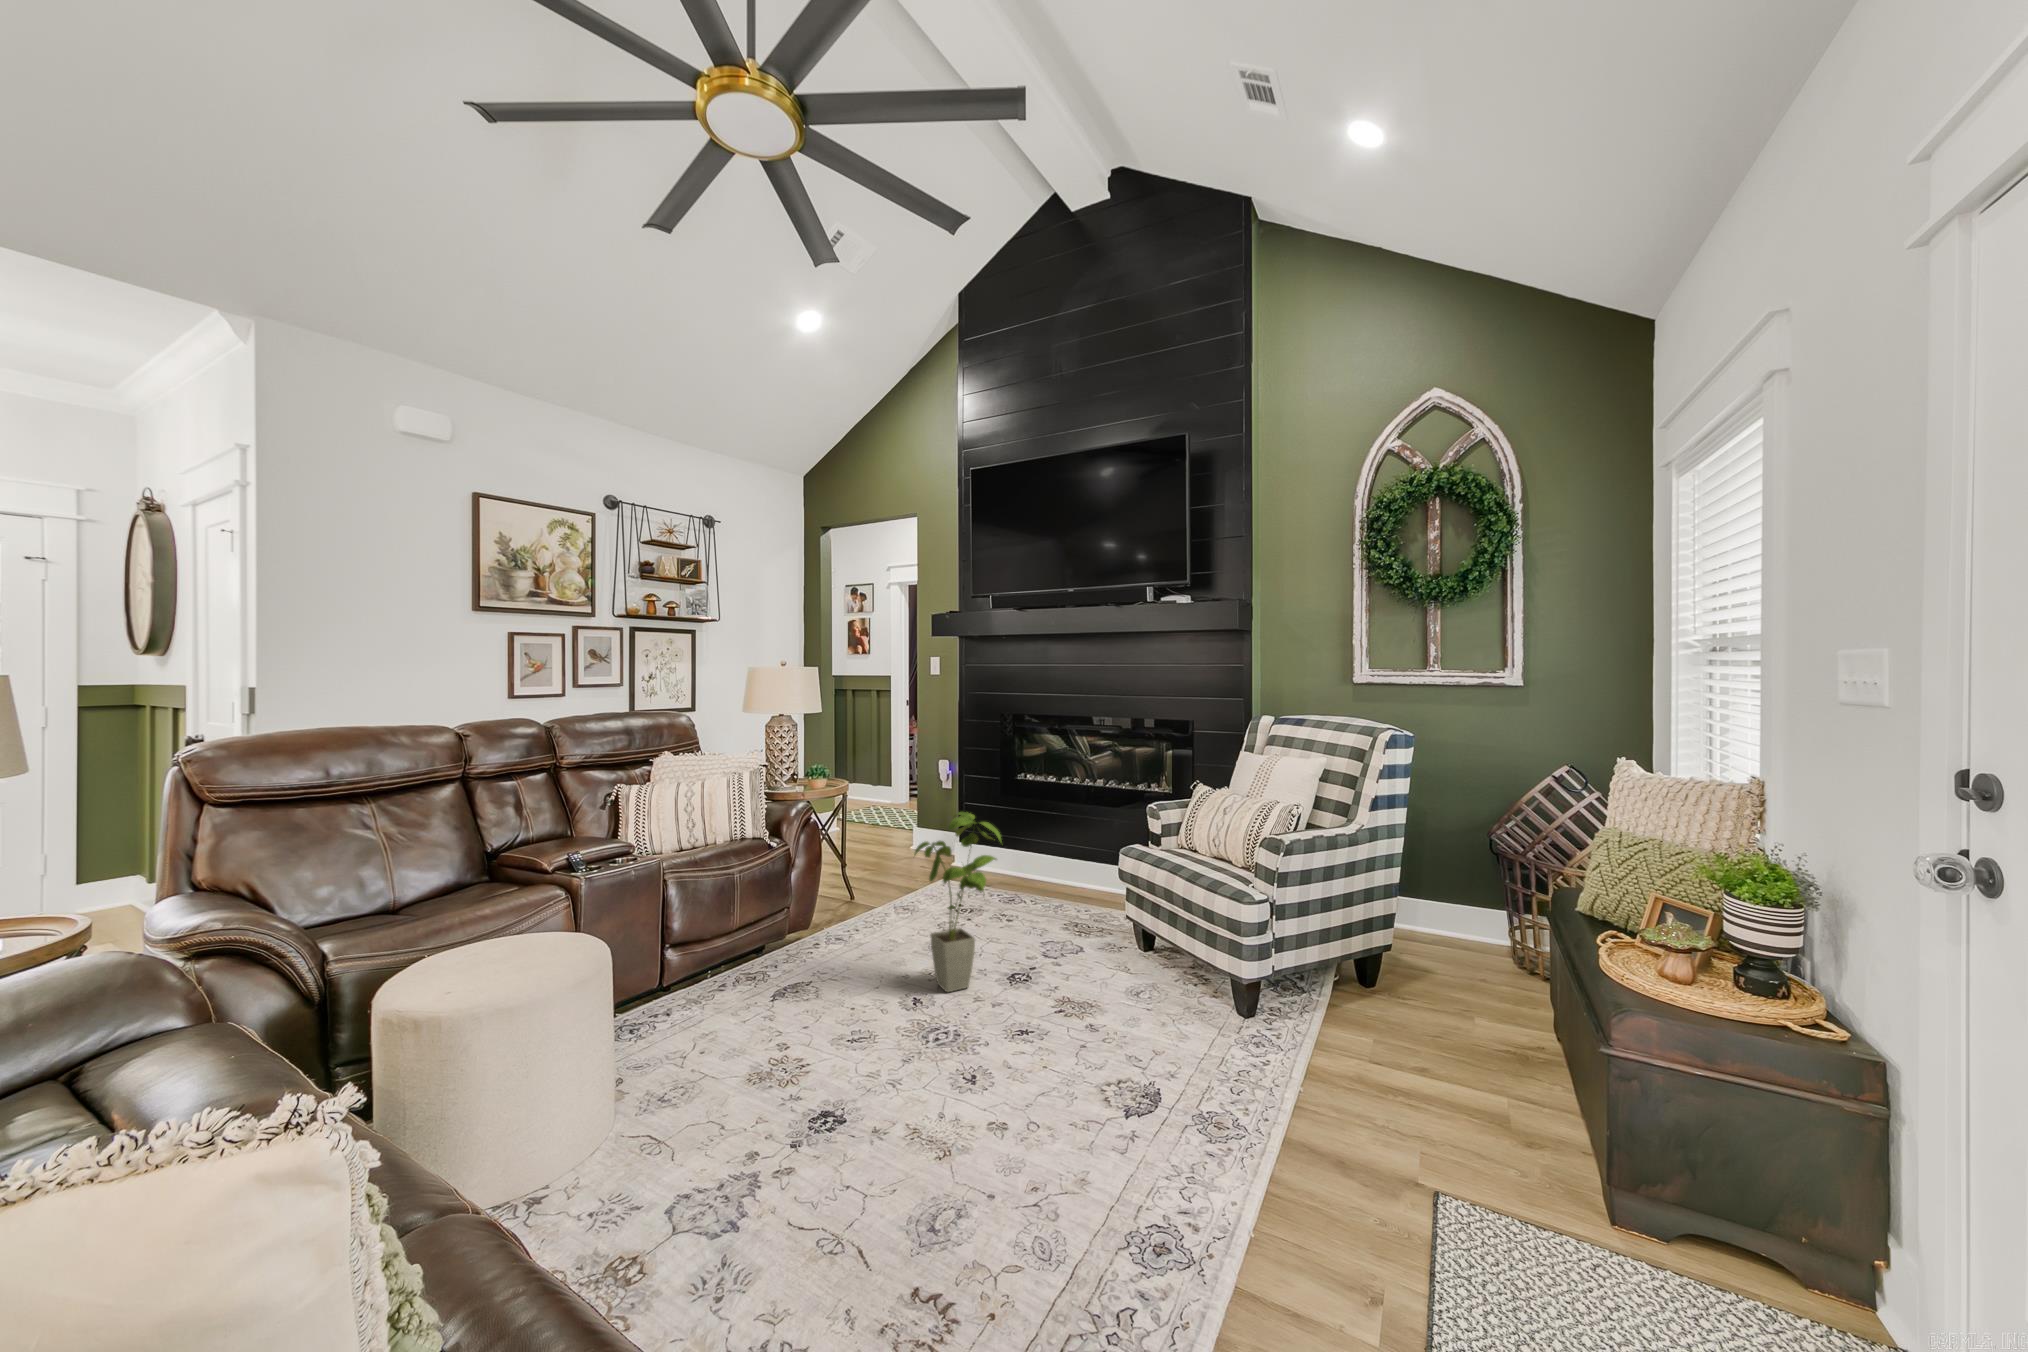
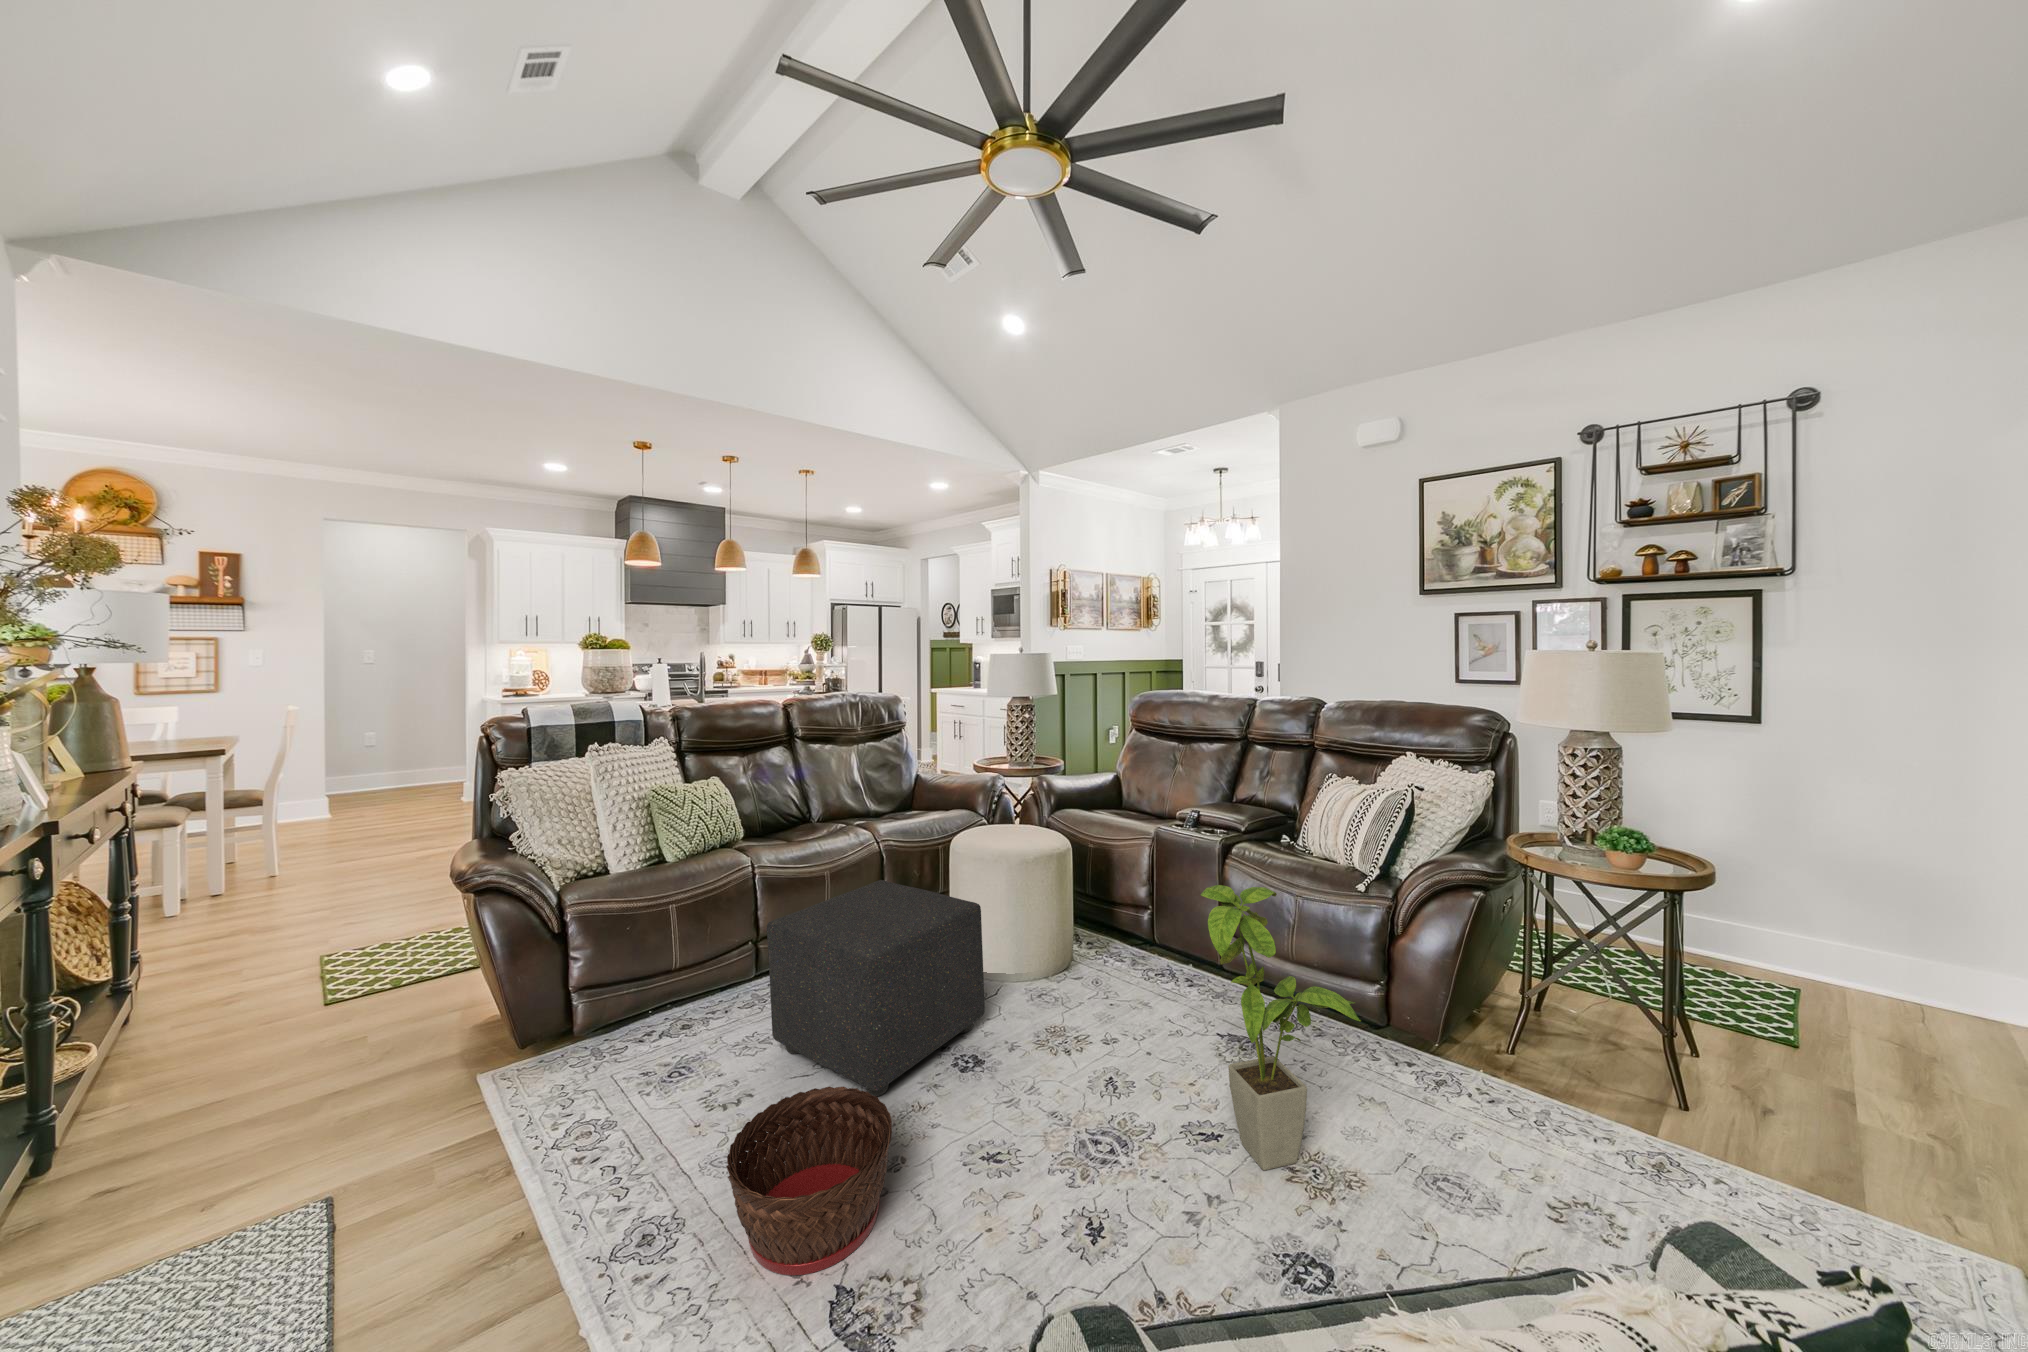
ottoman: none [640,966,944,1284] -> present [767,880,985,1096]
basket: none [1019,1041,1157,1181] -> present [726,1086,892,1275]

